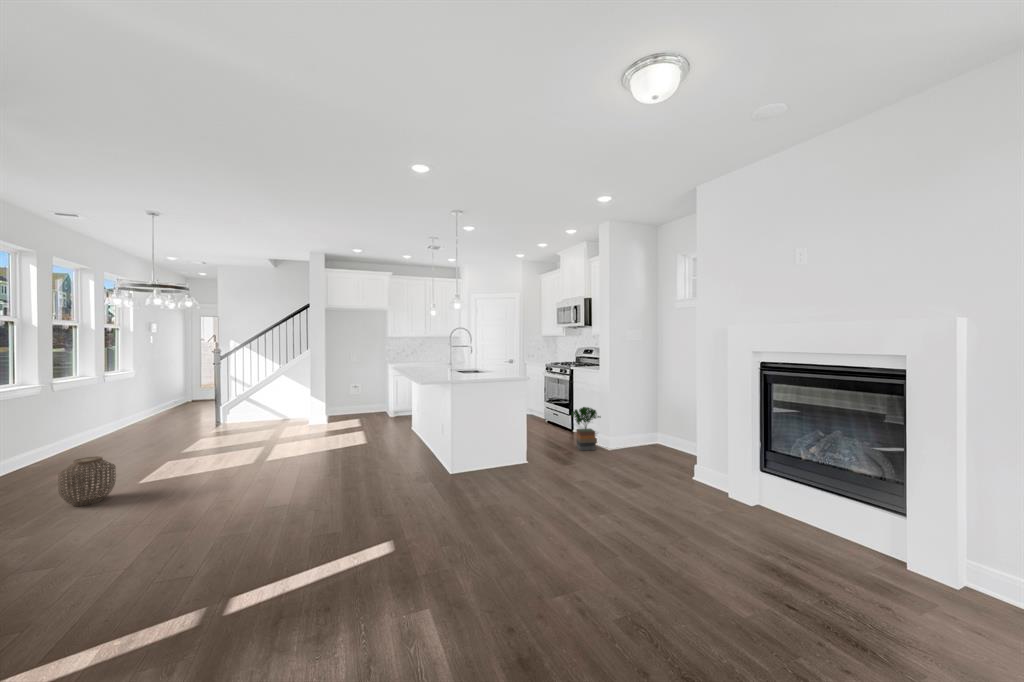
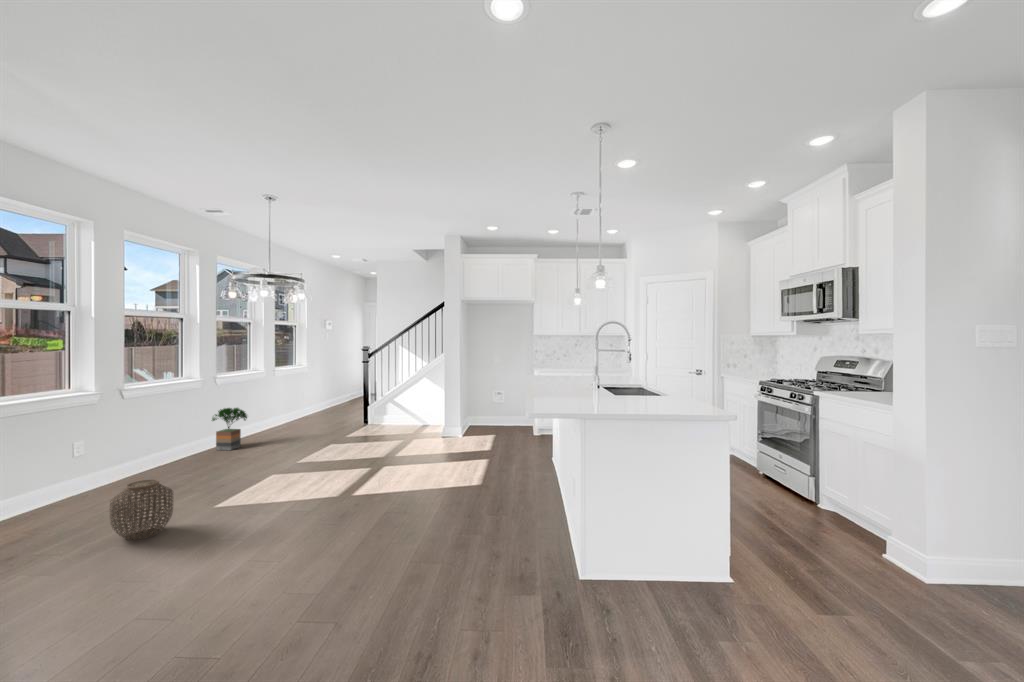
potted tree: present [572,407,601,451] -> present [212,408,247,450]

